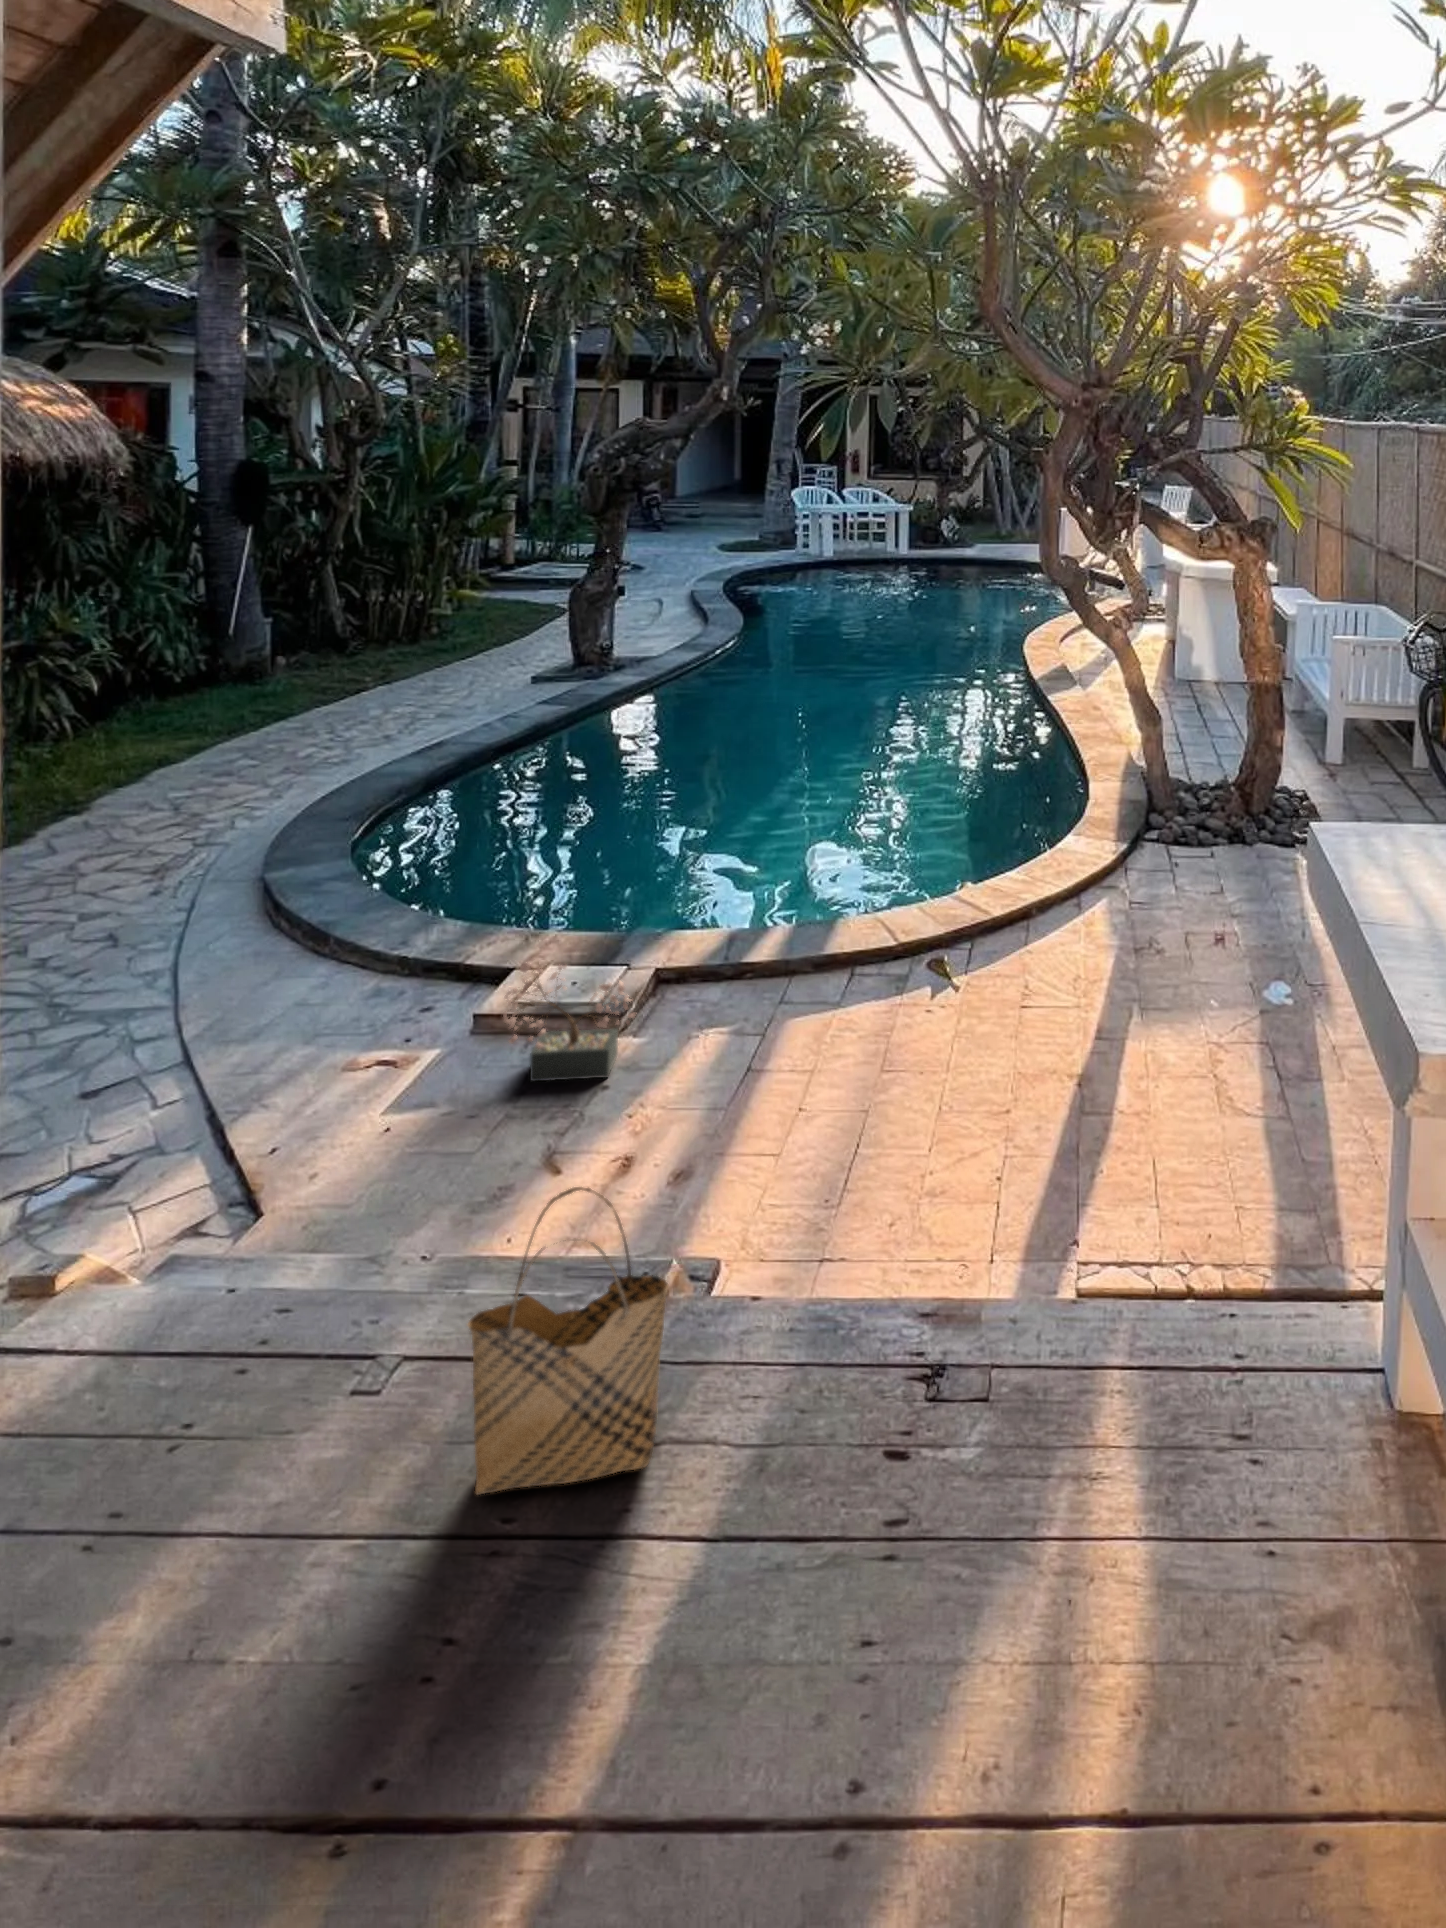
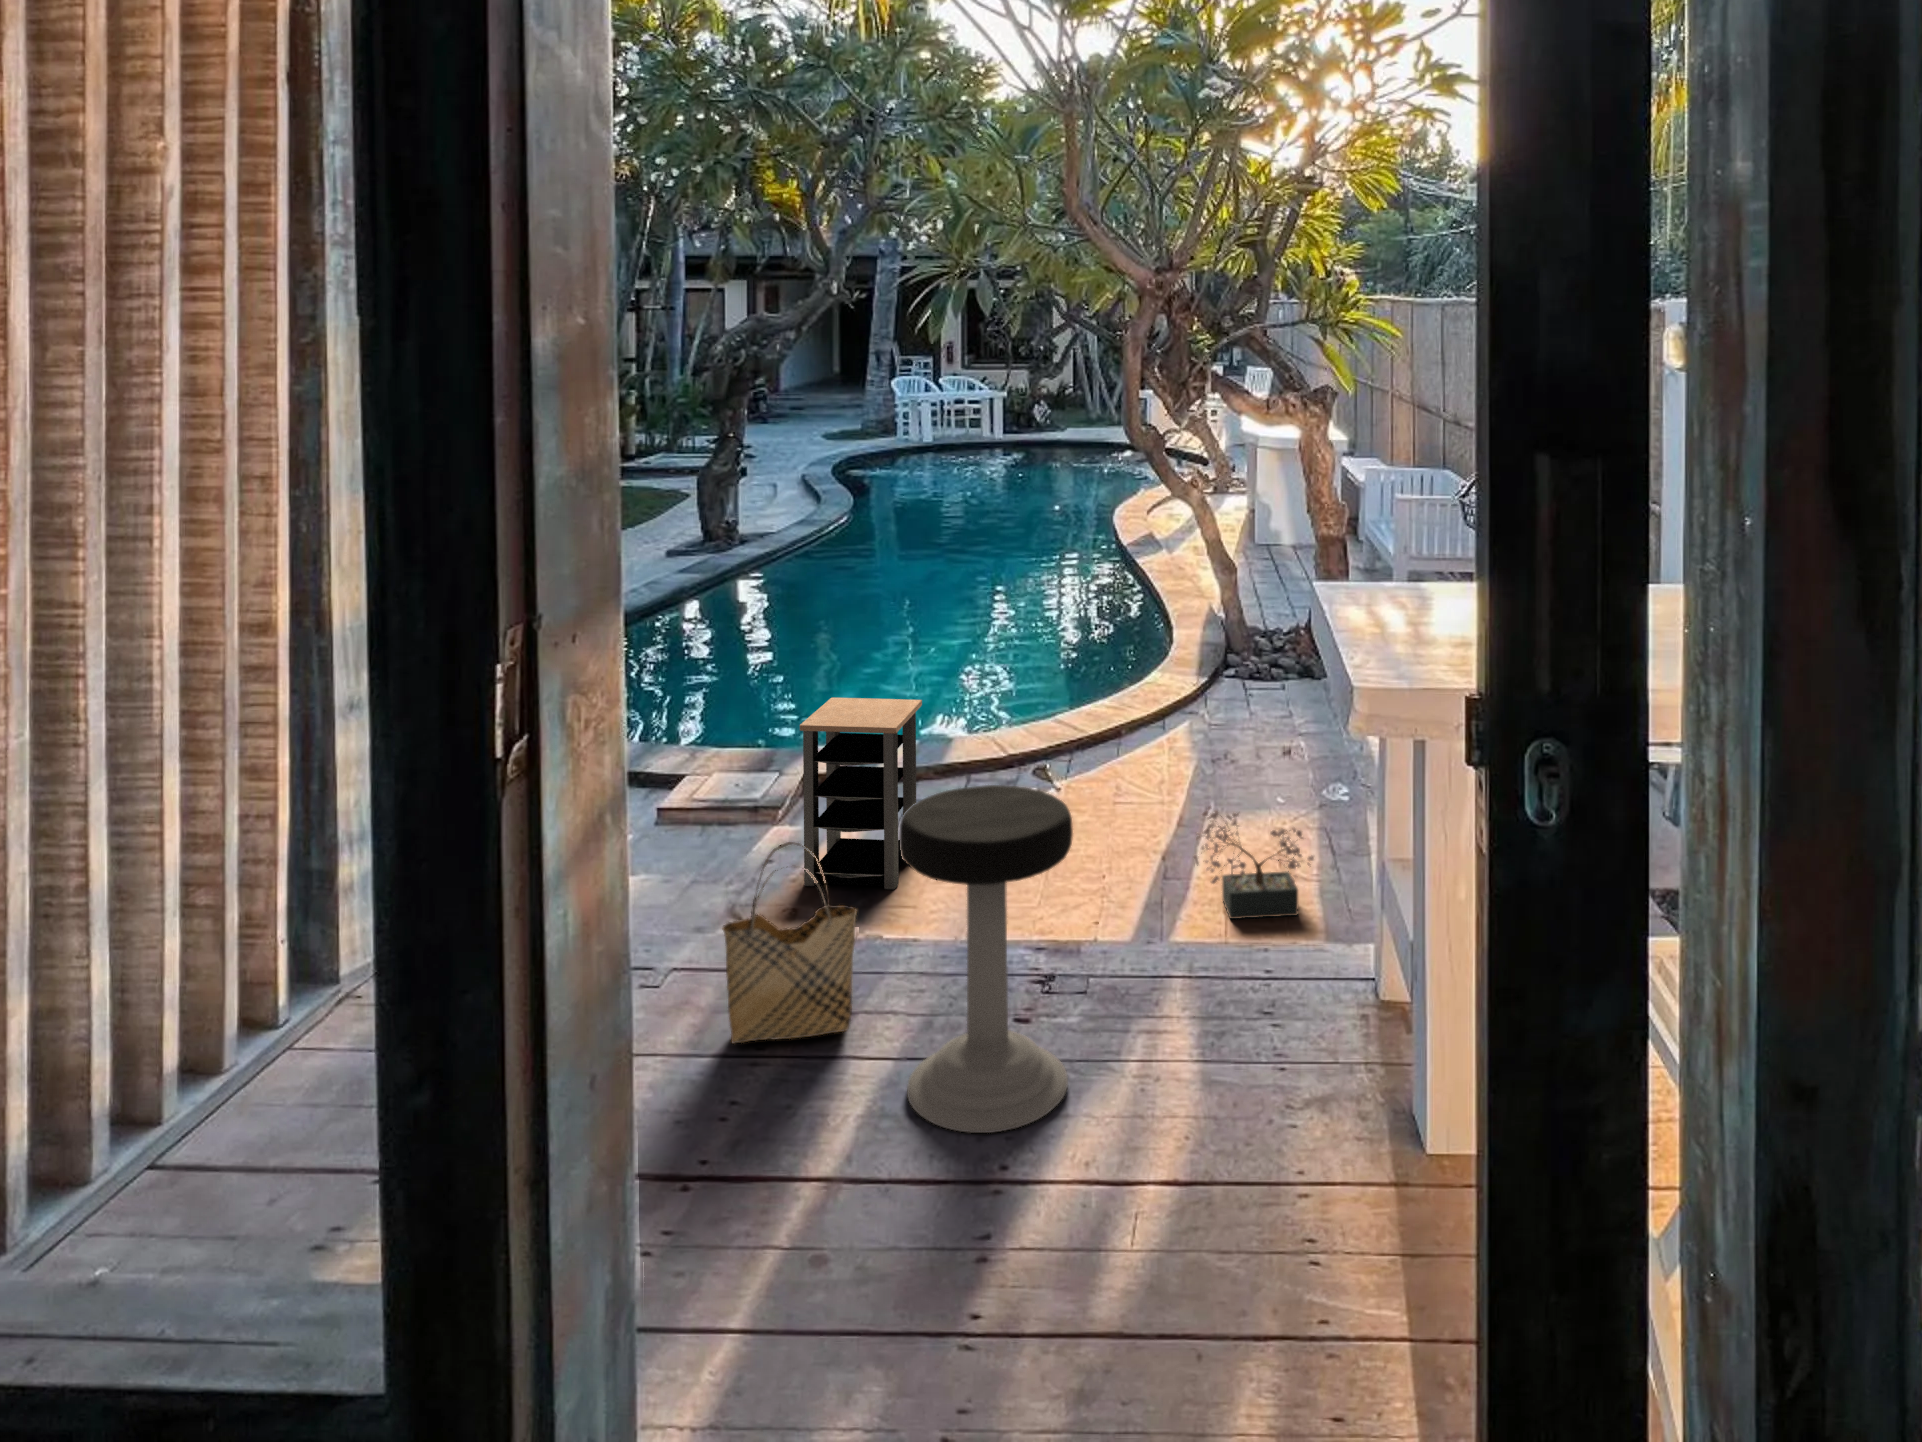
side table: none [638,897,793,1143] -> present [800,698,922,889]
decorative plant: present [503,959,635,1081] -> present [1194,807,1314,919]
stool: none [722,1124,976,1684] -> present [900,785,1073,1133]

